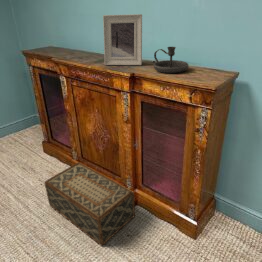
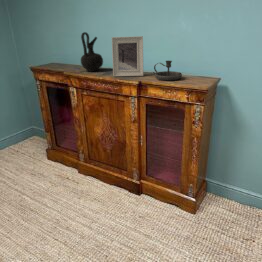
ceramic jug: none [72,9,100,57] -> present [81,32,103,72]
woven basket: present [45,162,135,246] -> none [62,162,142,226]

